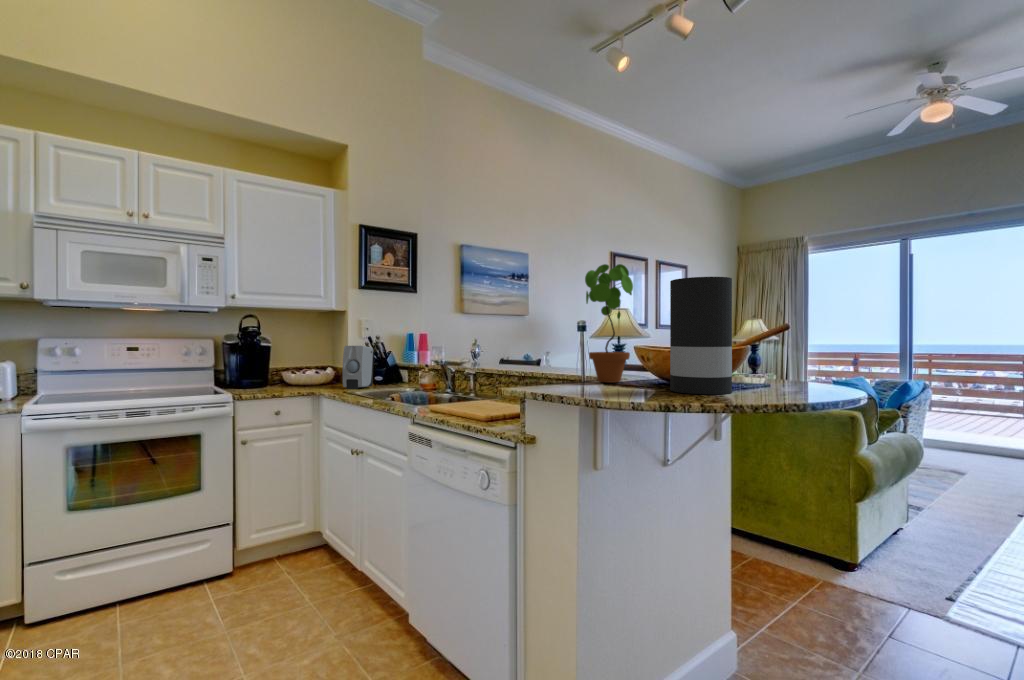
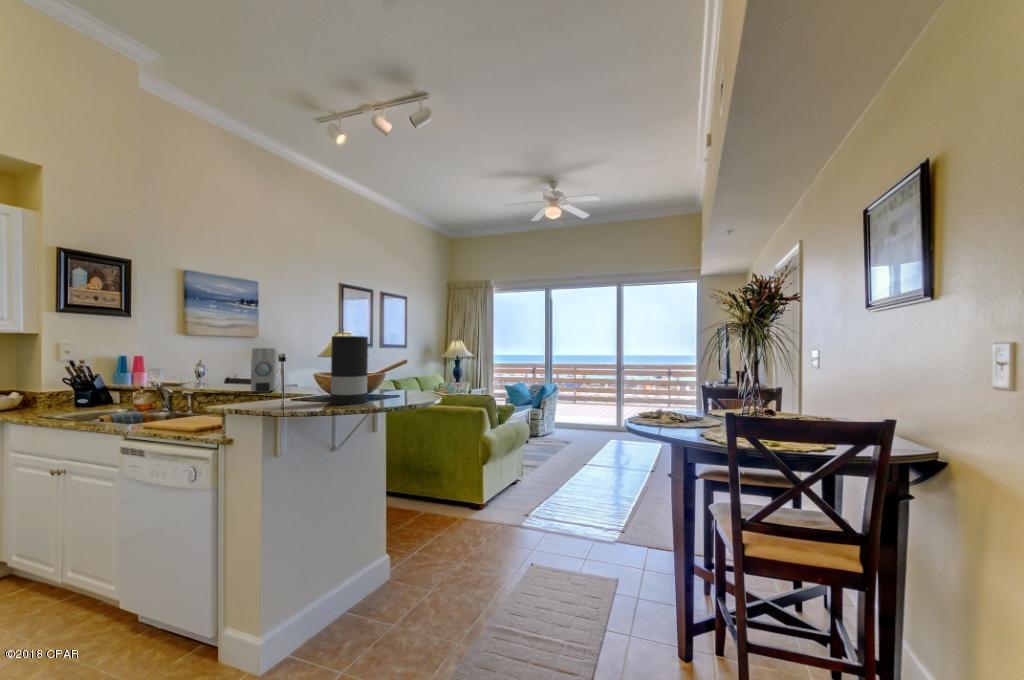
potted plant: present [585,264,633,383] -> none [283,318,316,399]
soap dispenser: present [343,346,374,389] -> present [251,348,278,393]

